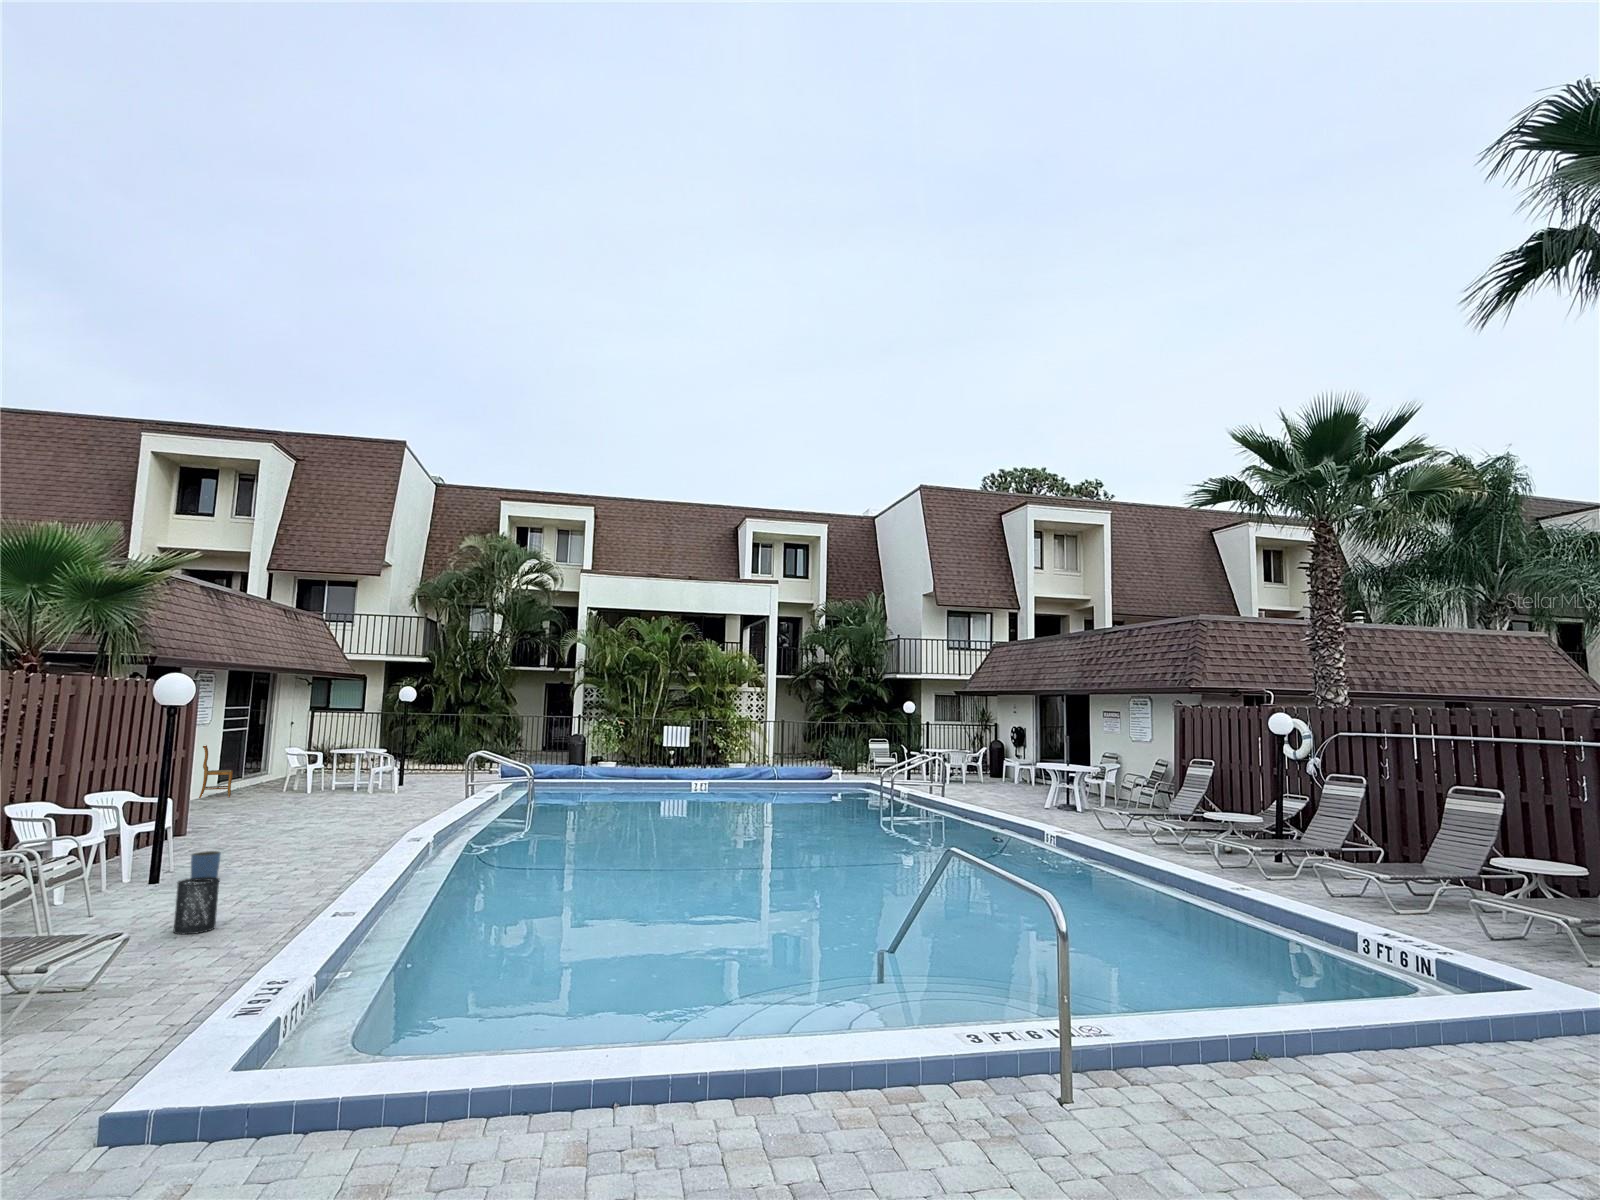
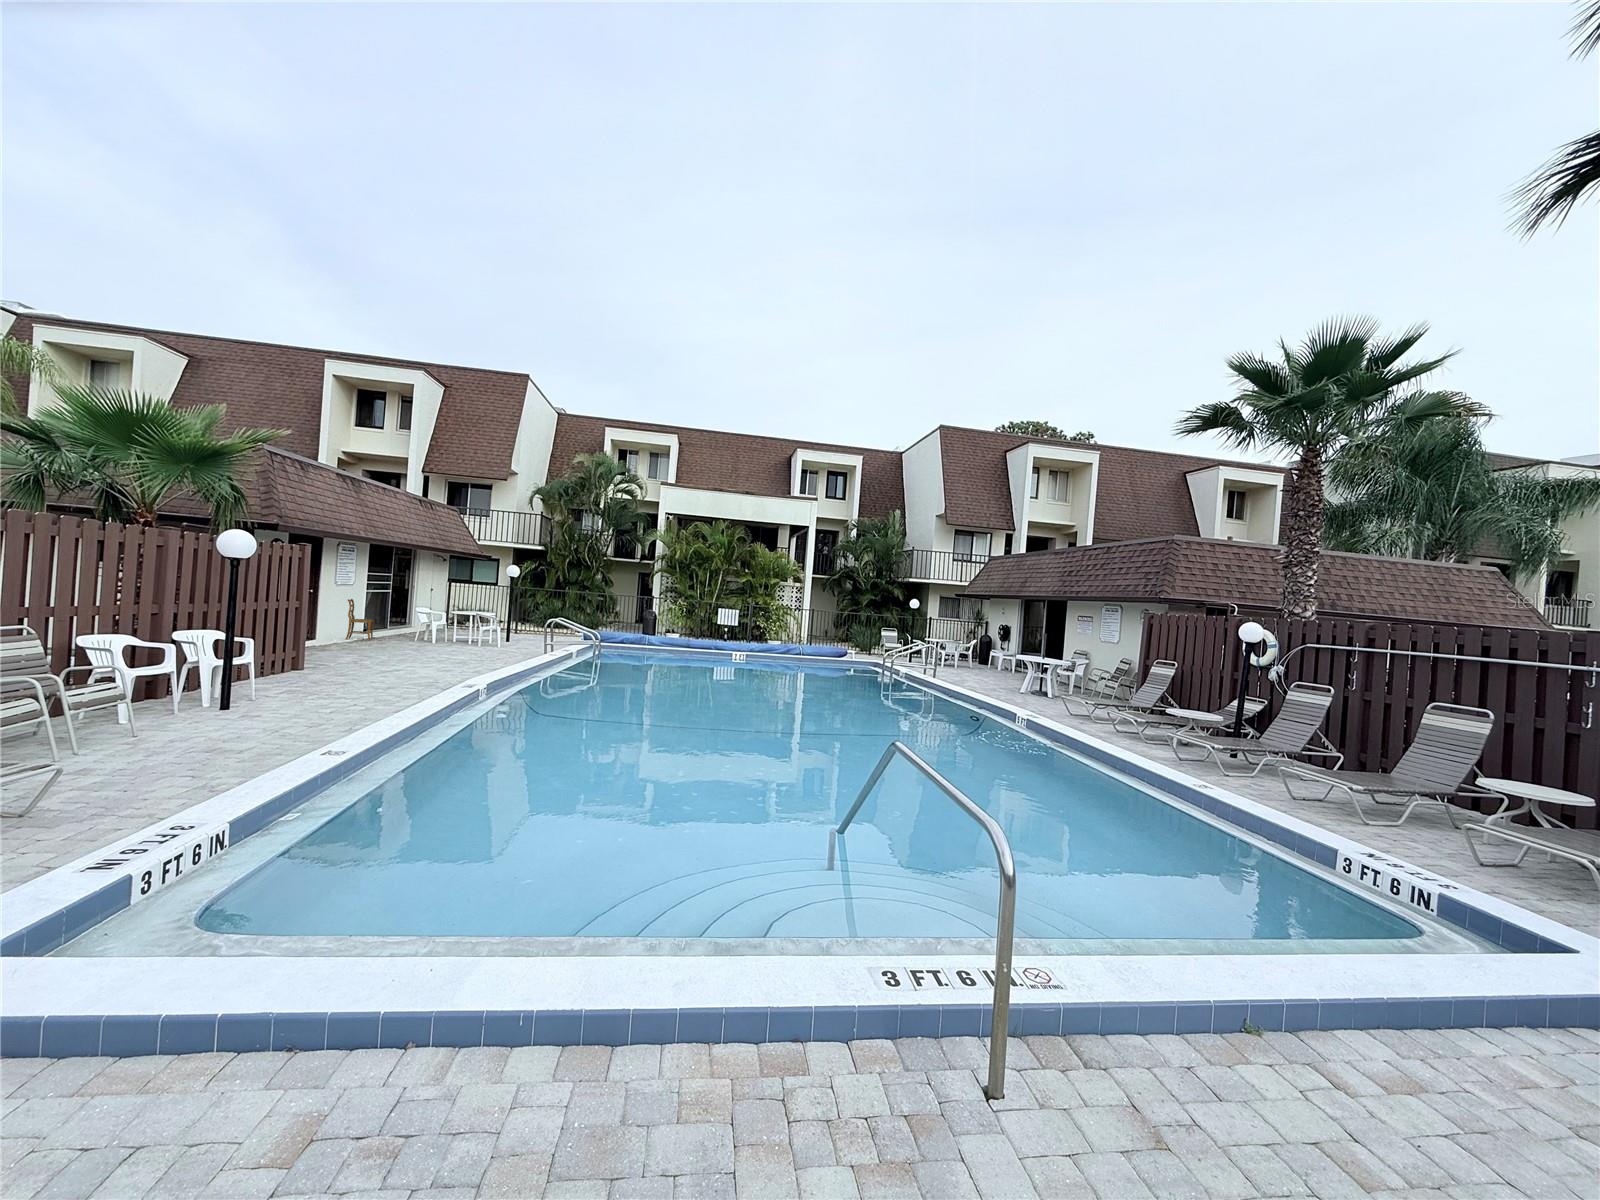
planter: present [191,851,221,878] -> none [233,682,262,707]
trash can: present [174,877,220,934] -> none [134,706,185,760]

